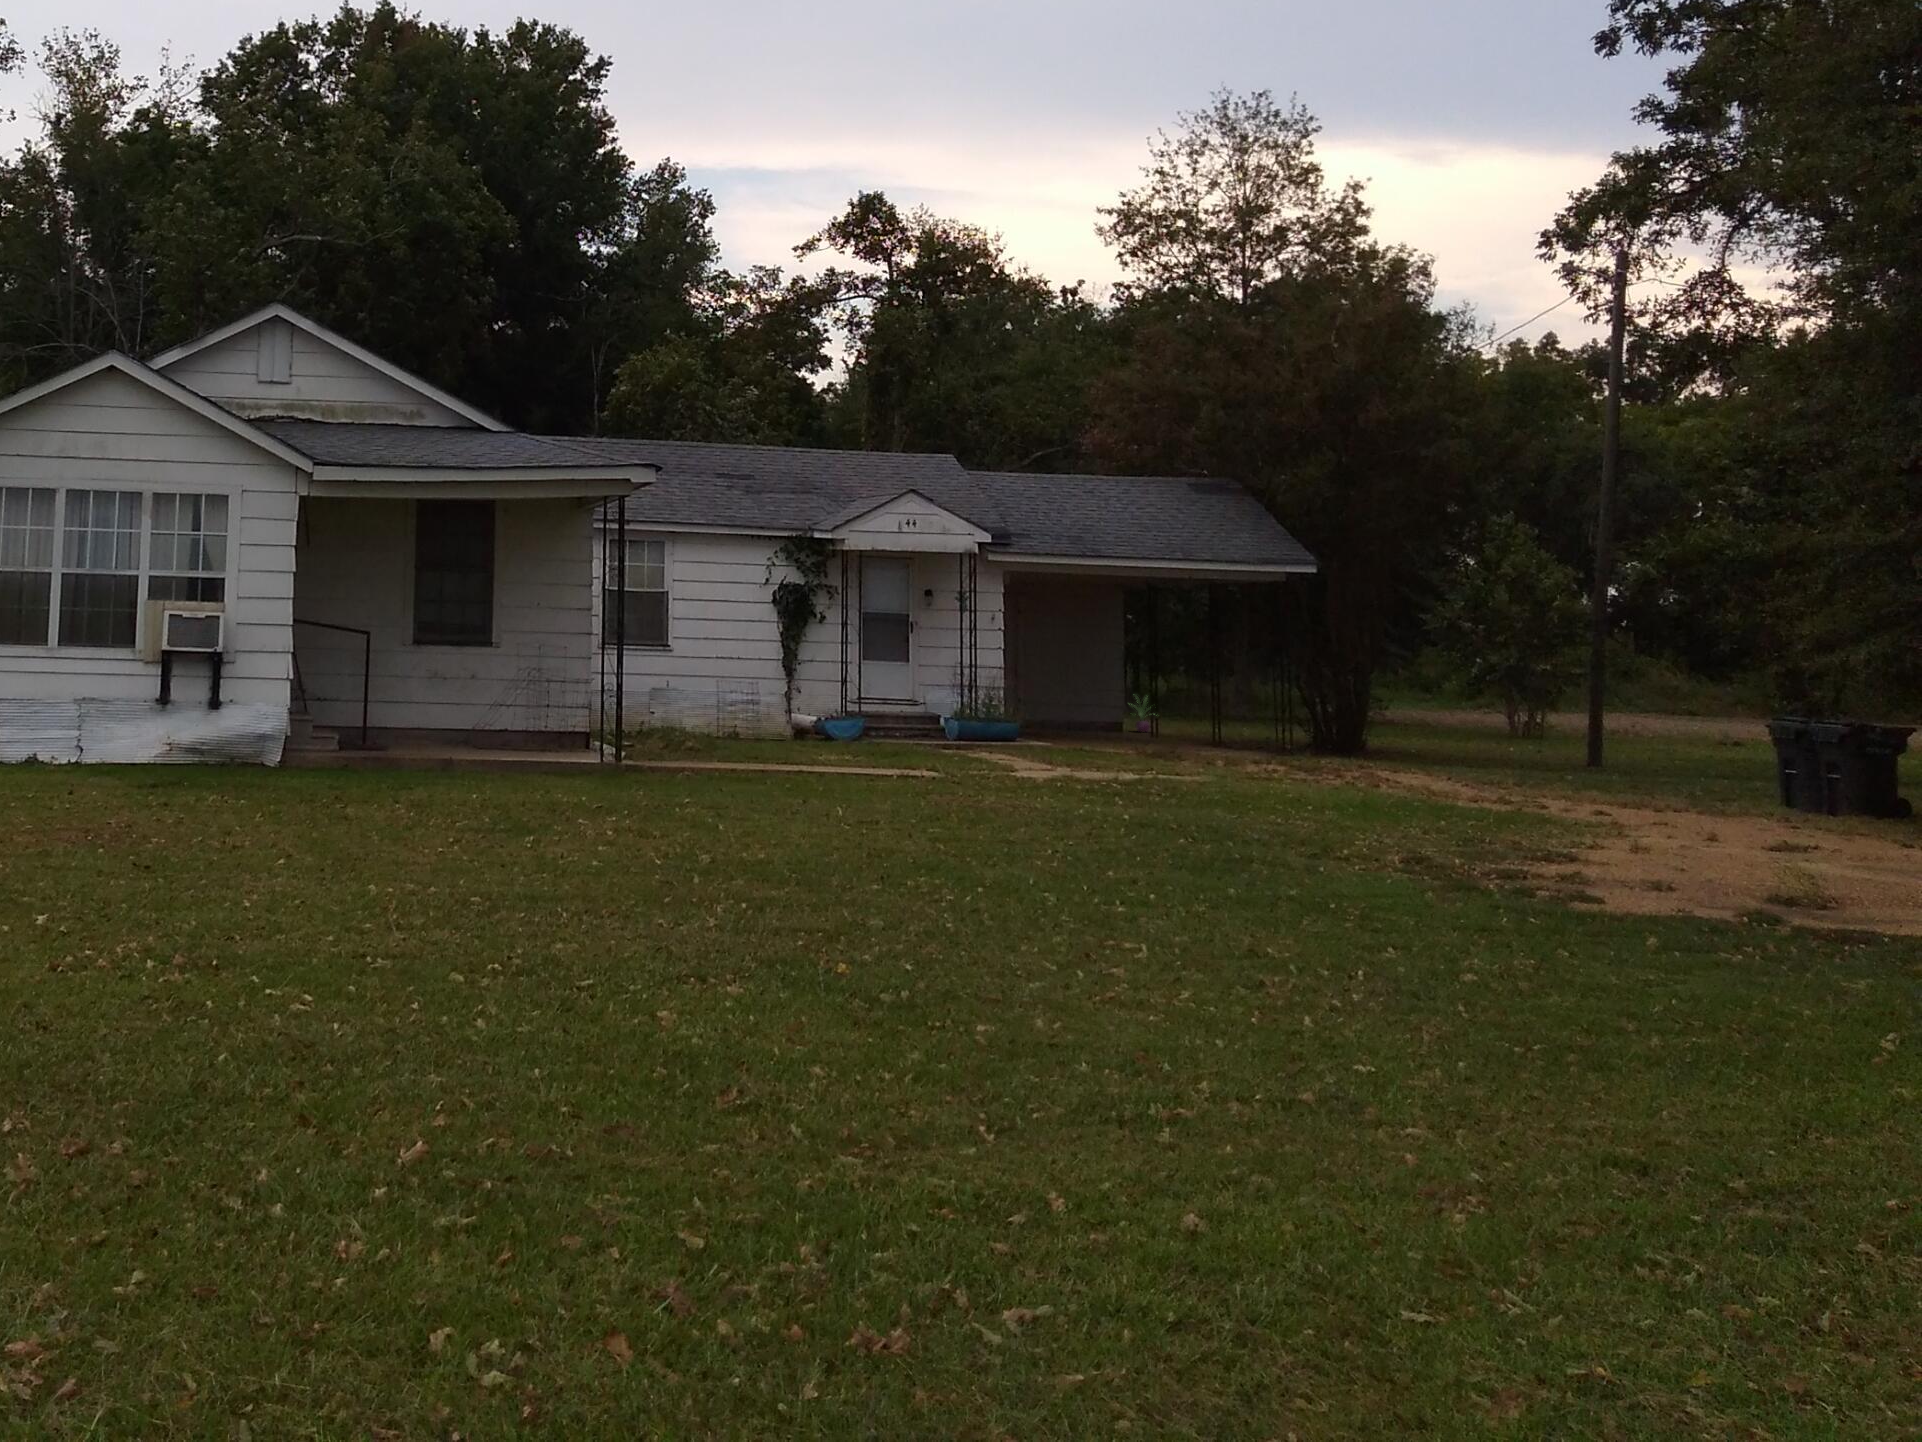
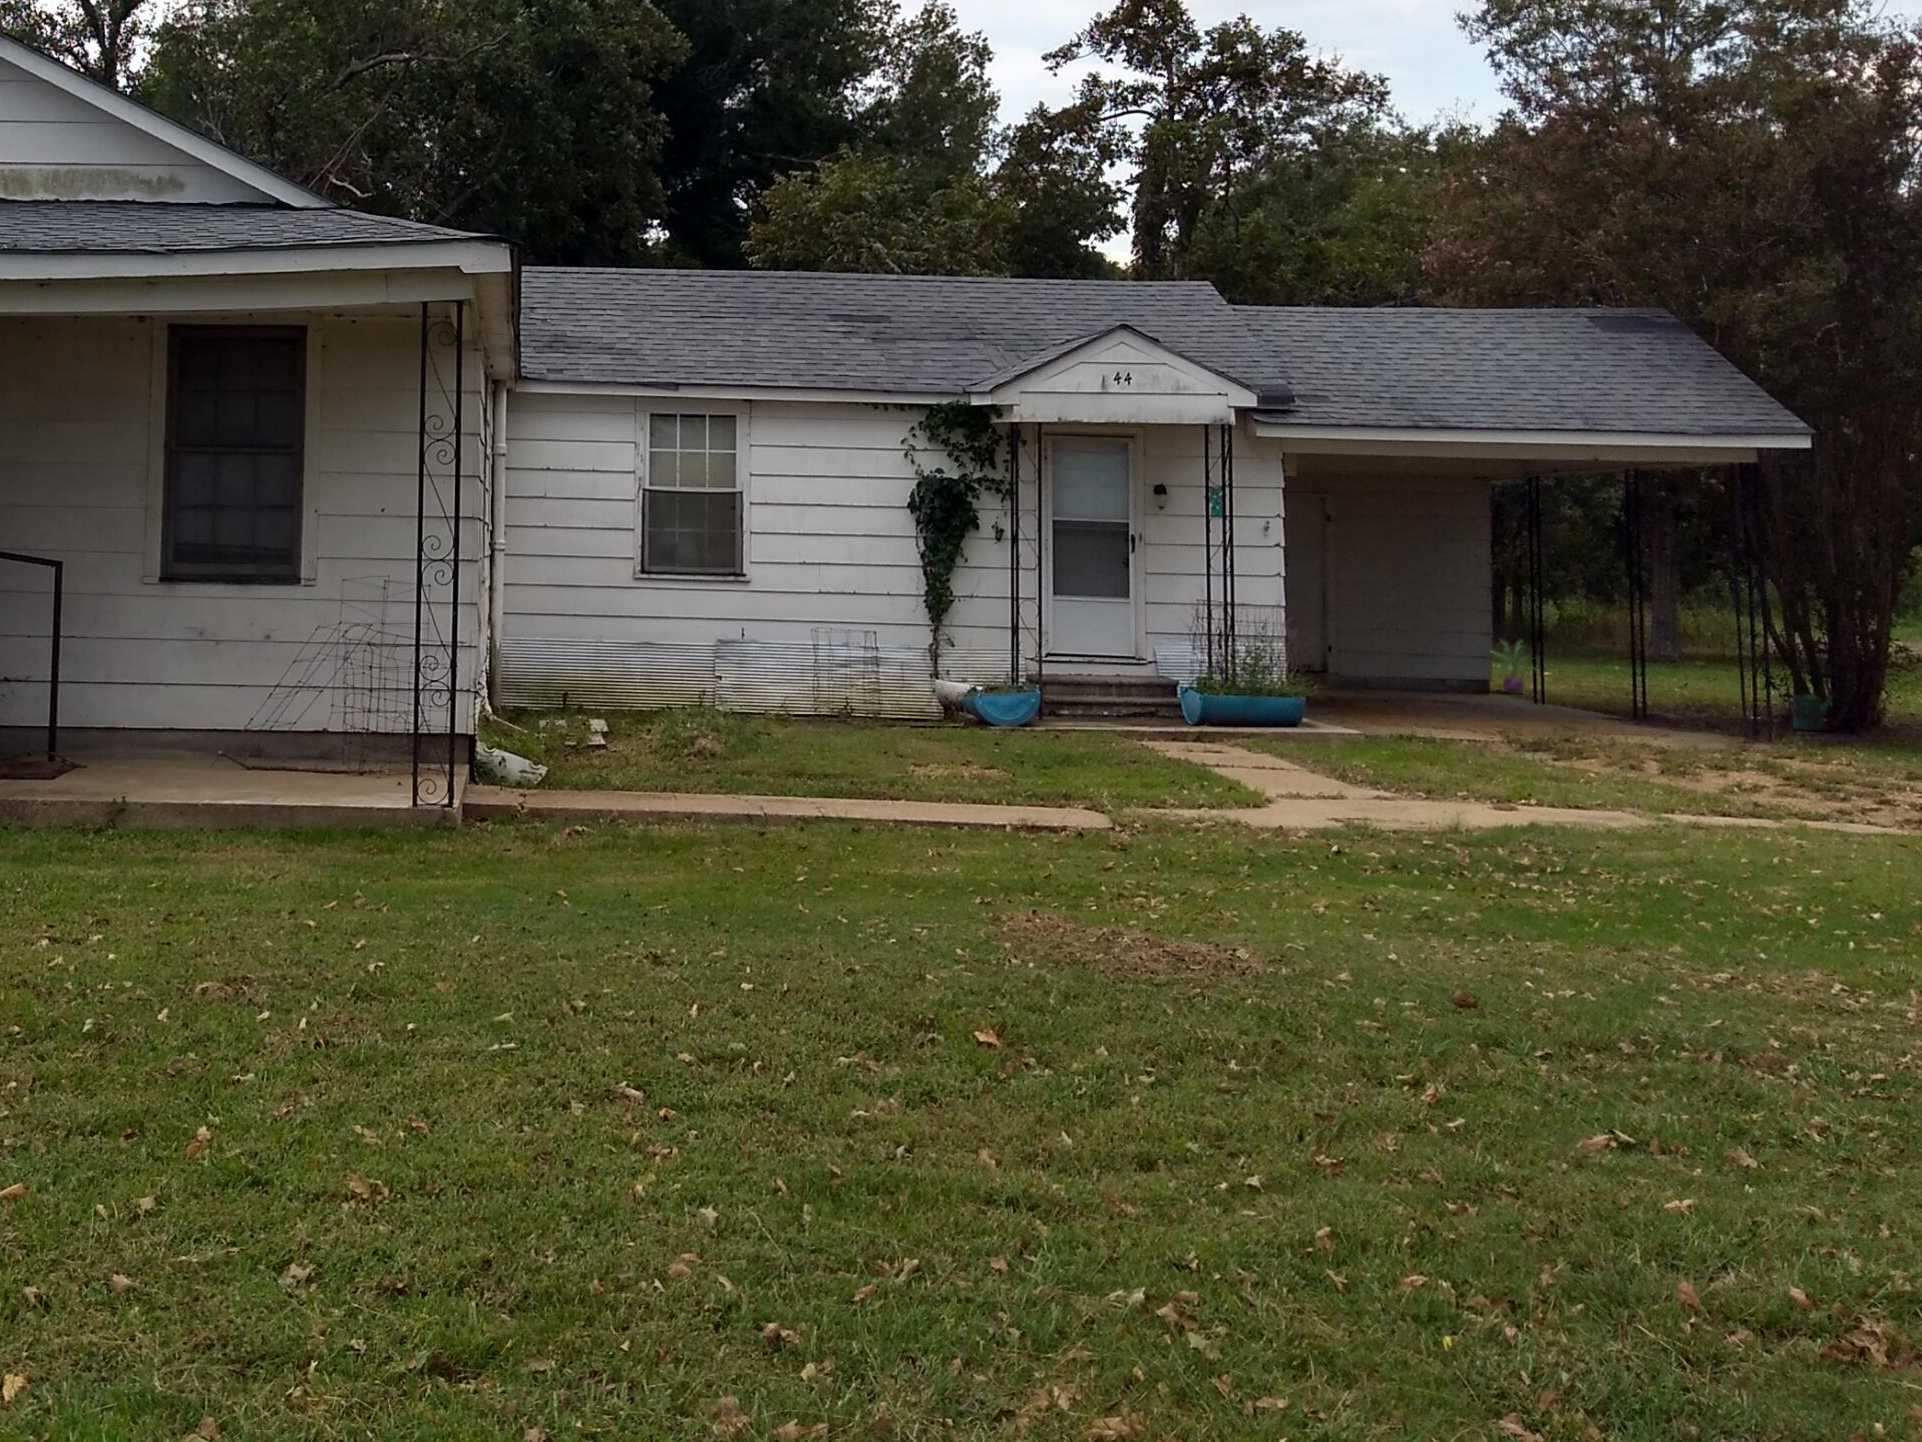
watering can: none [1309,722,1339,748] -> present [1788,691,1837,731]

